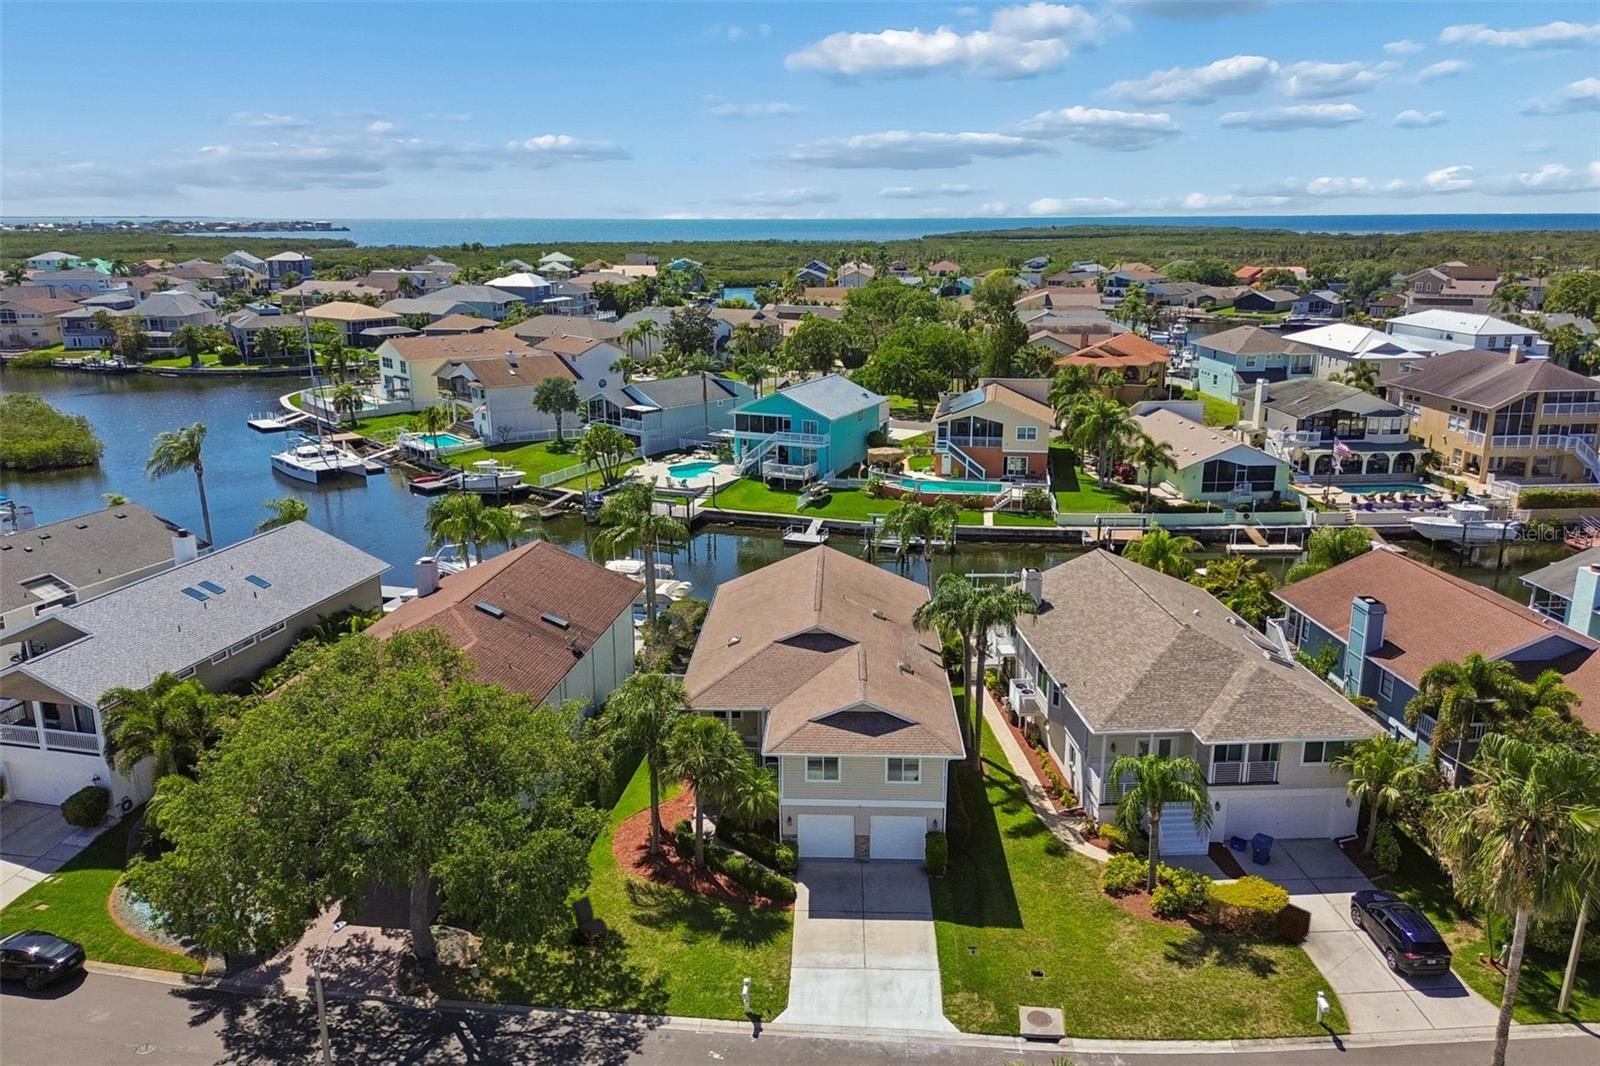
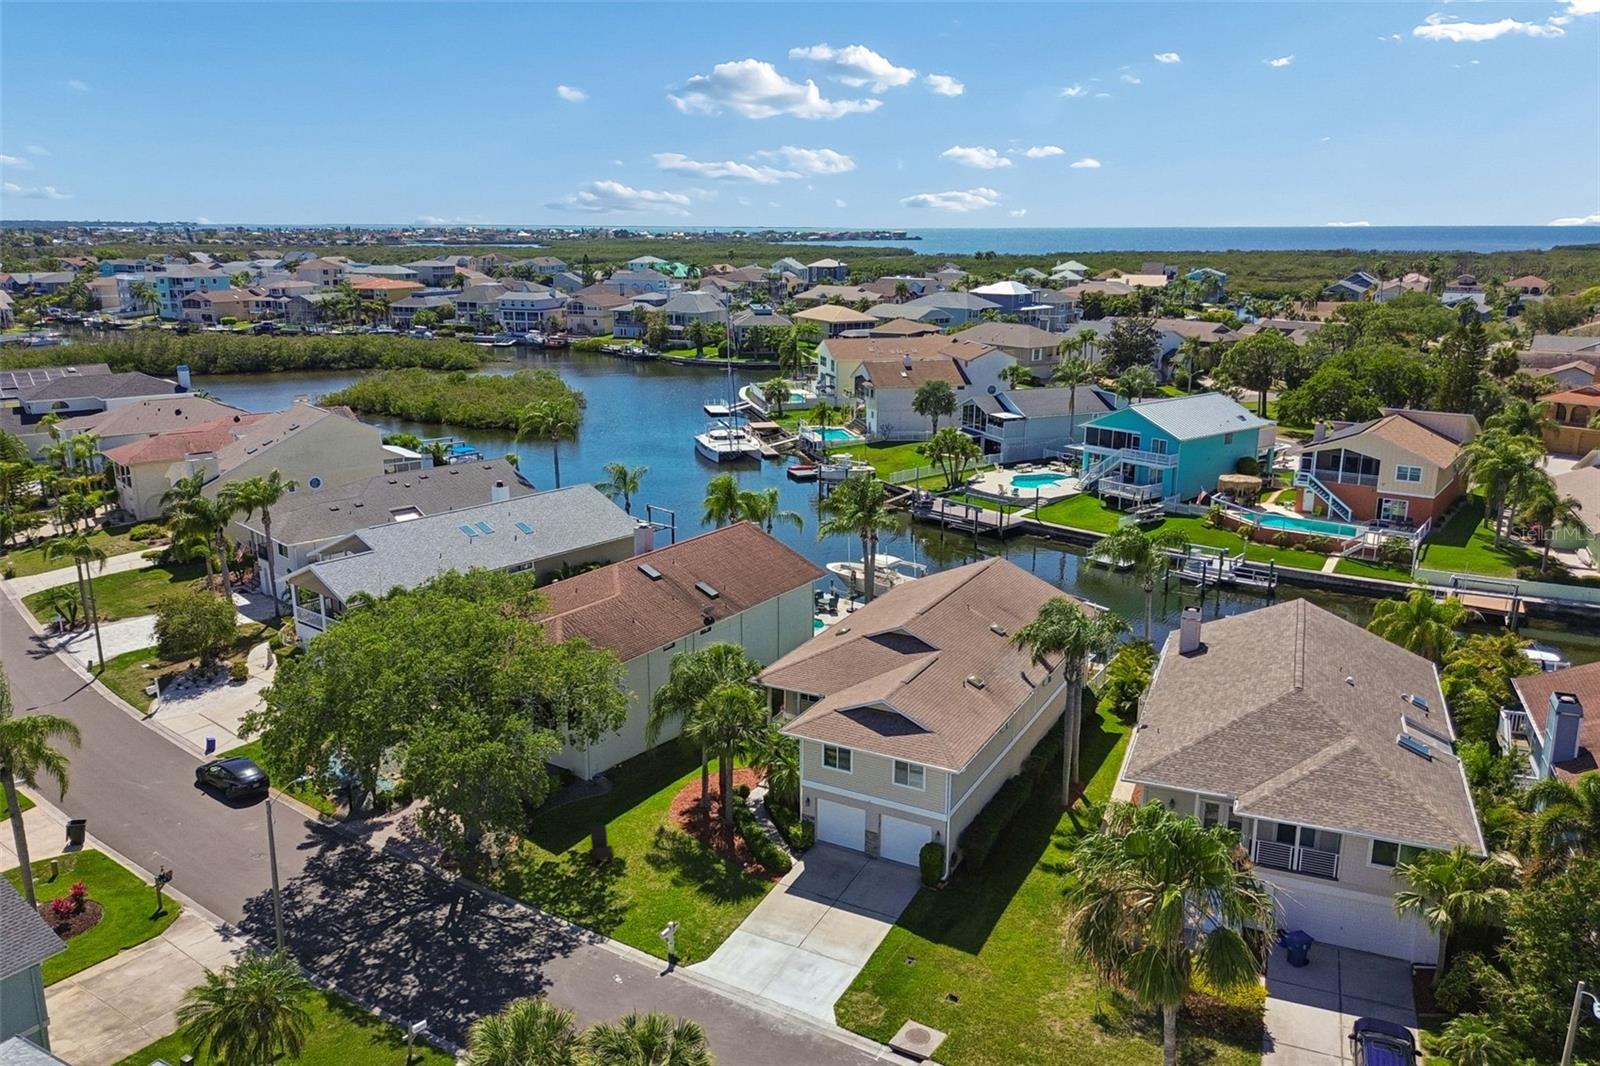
wooden crate: present [1275,903,1312,942] -> none [1244,1005,1289,1050]

